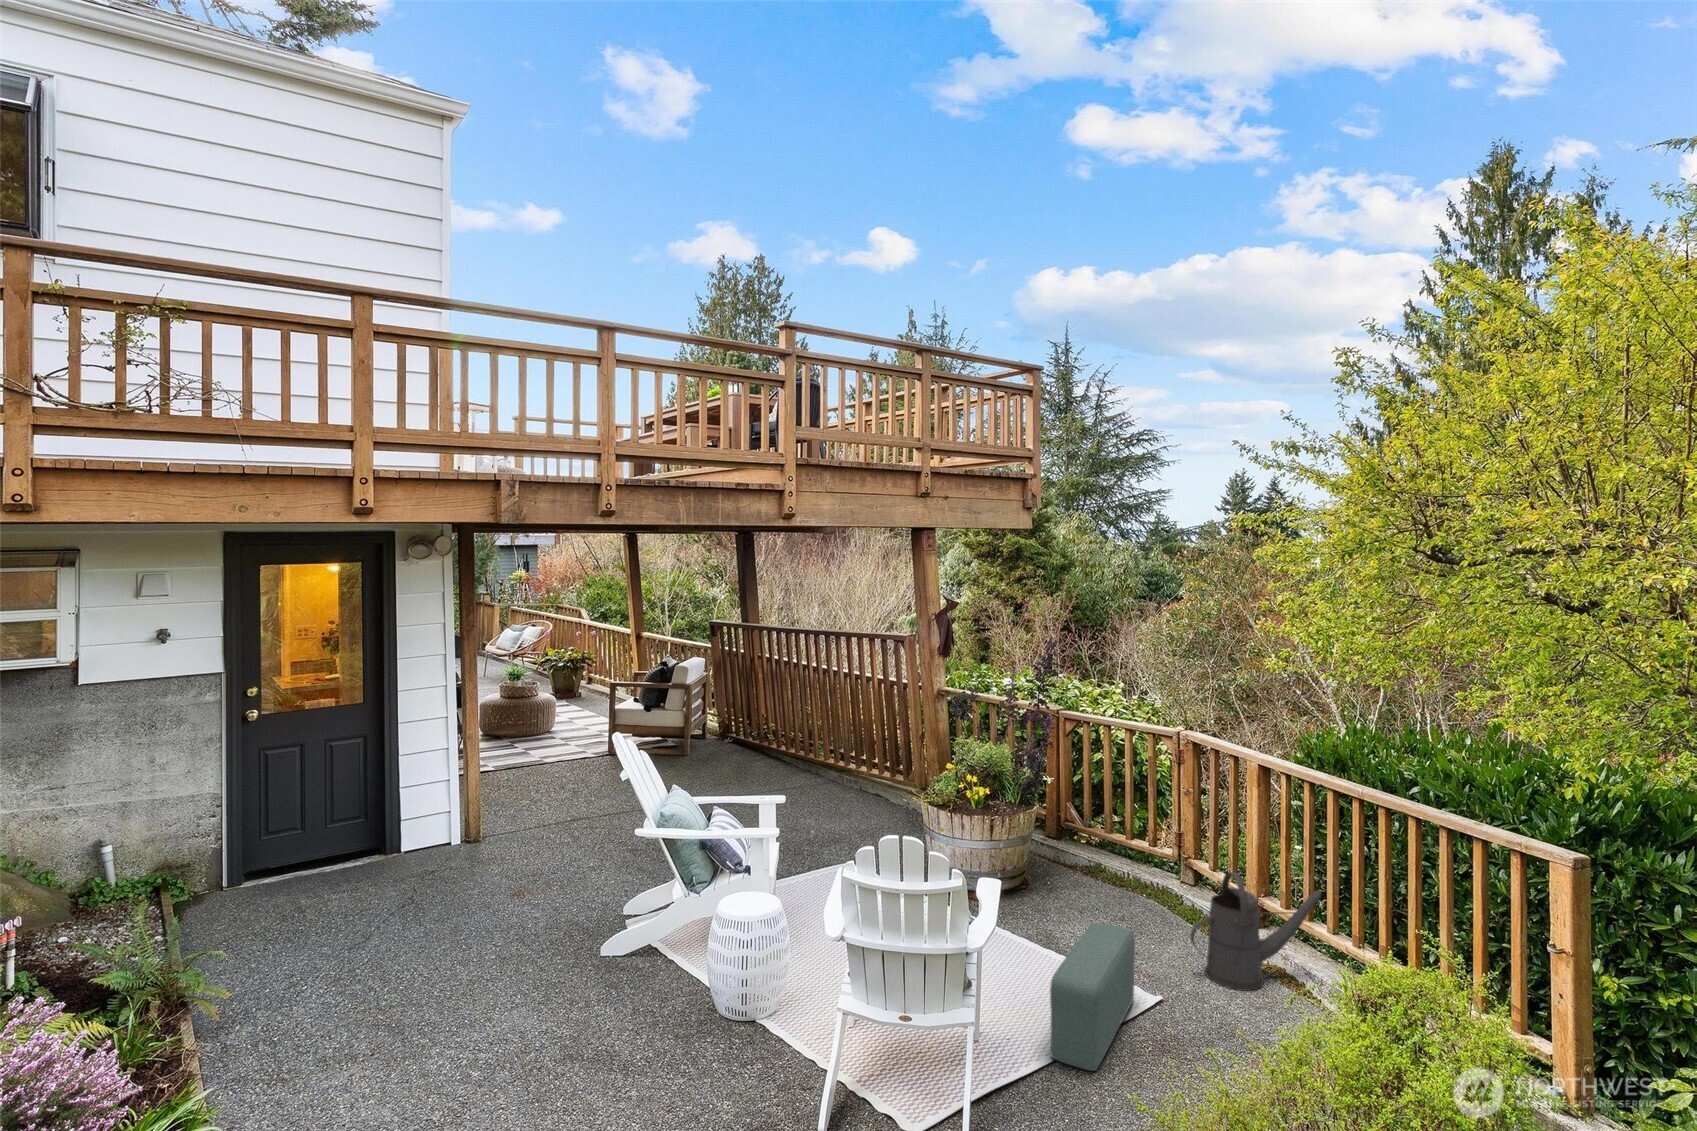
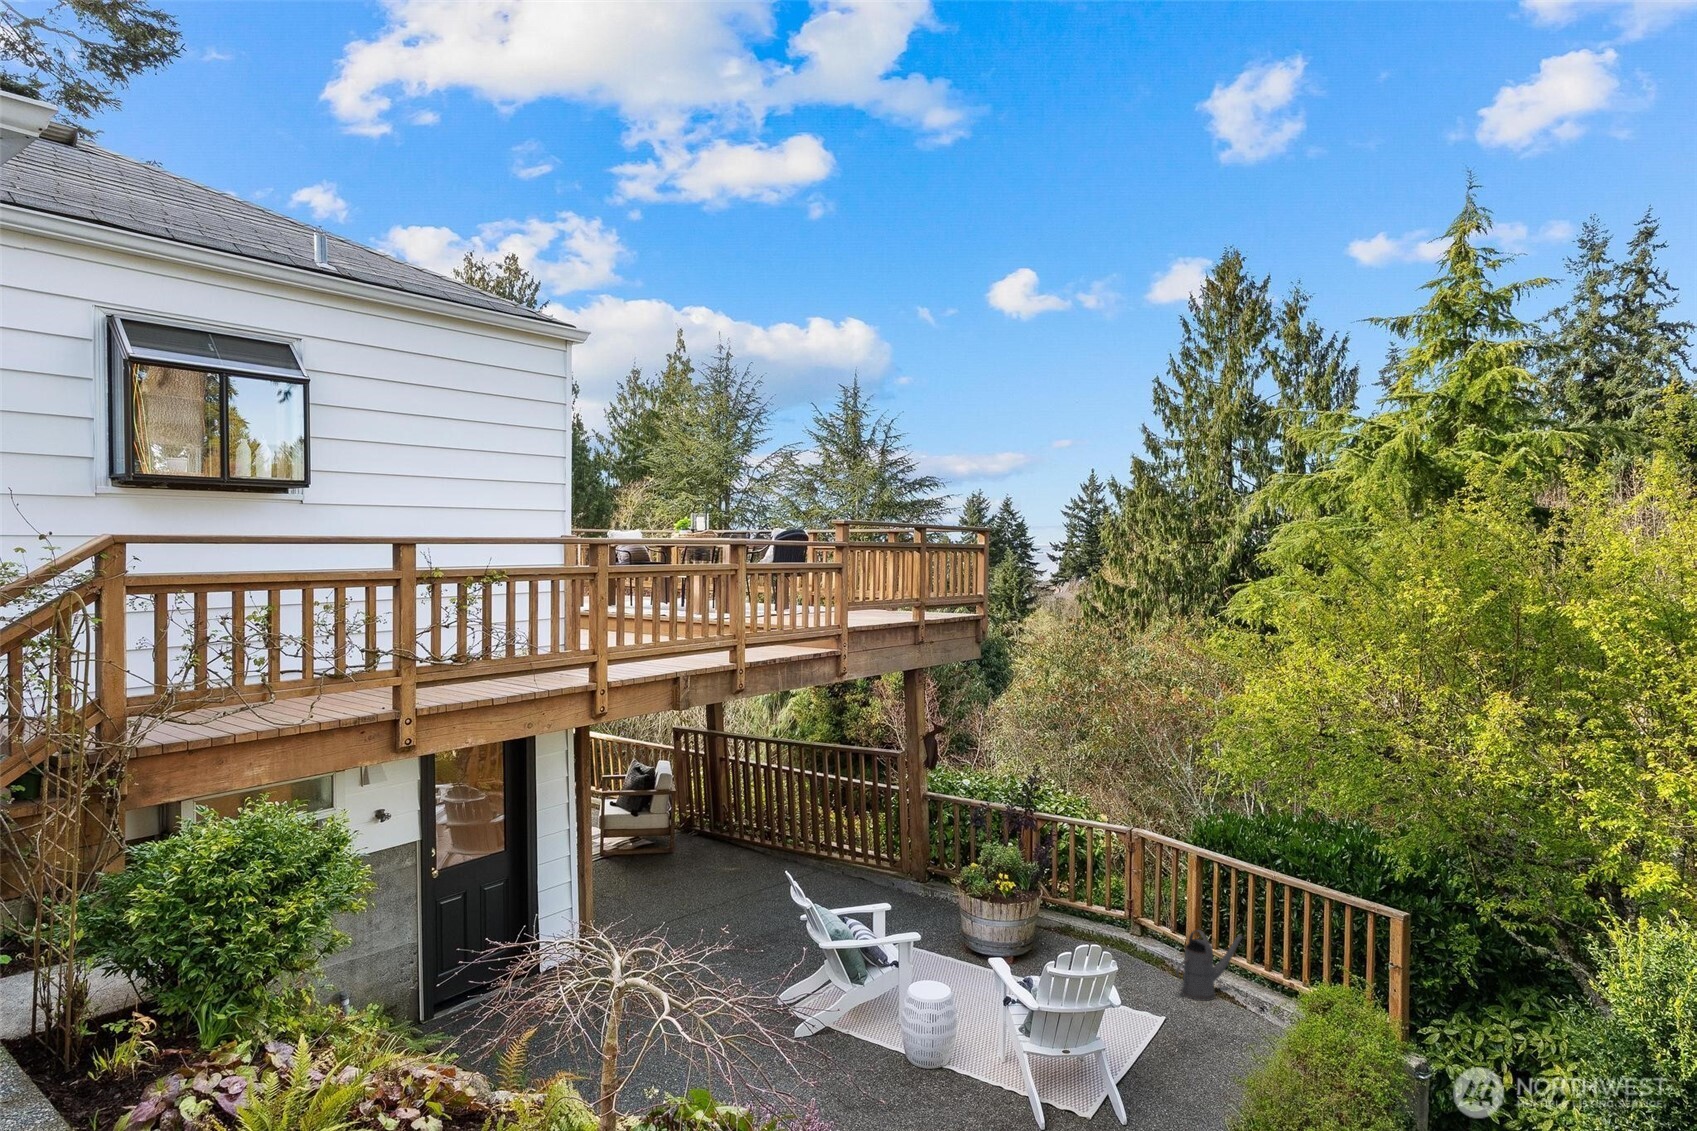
pouf: present [1050,923,1135,1071] -> none [1131,972,1167,1055]

